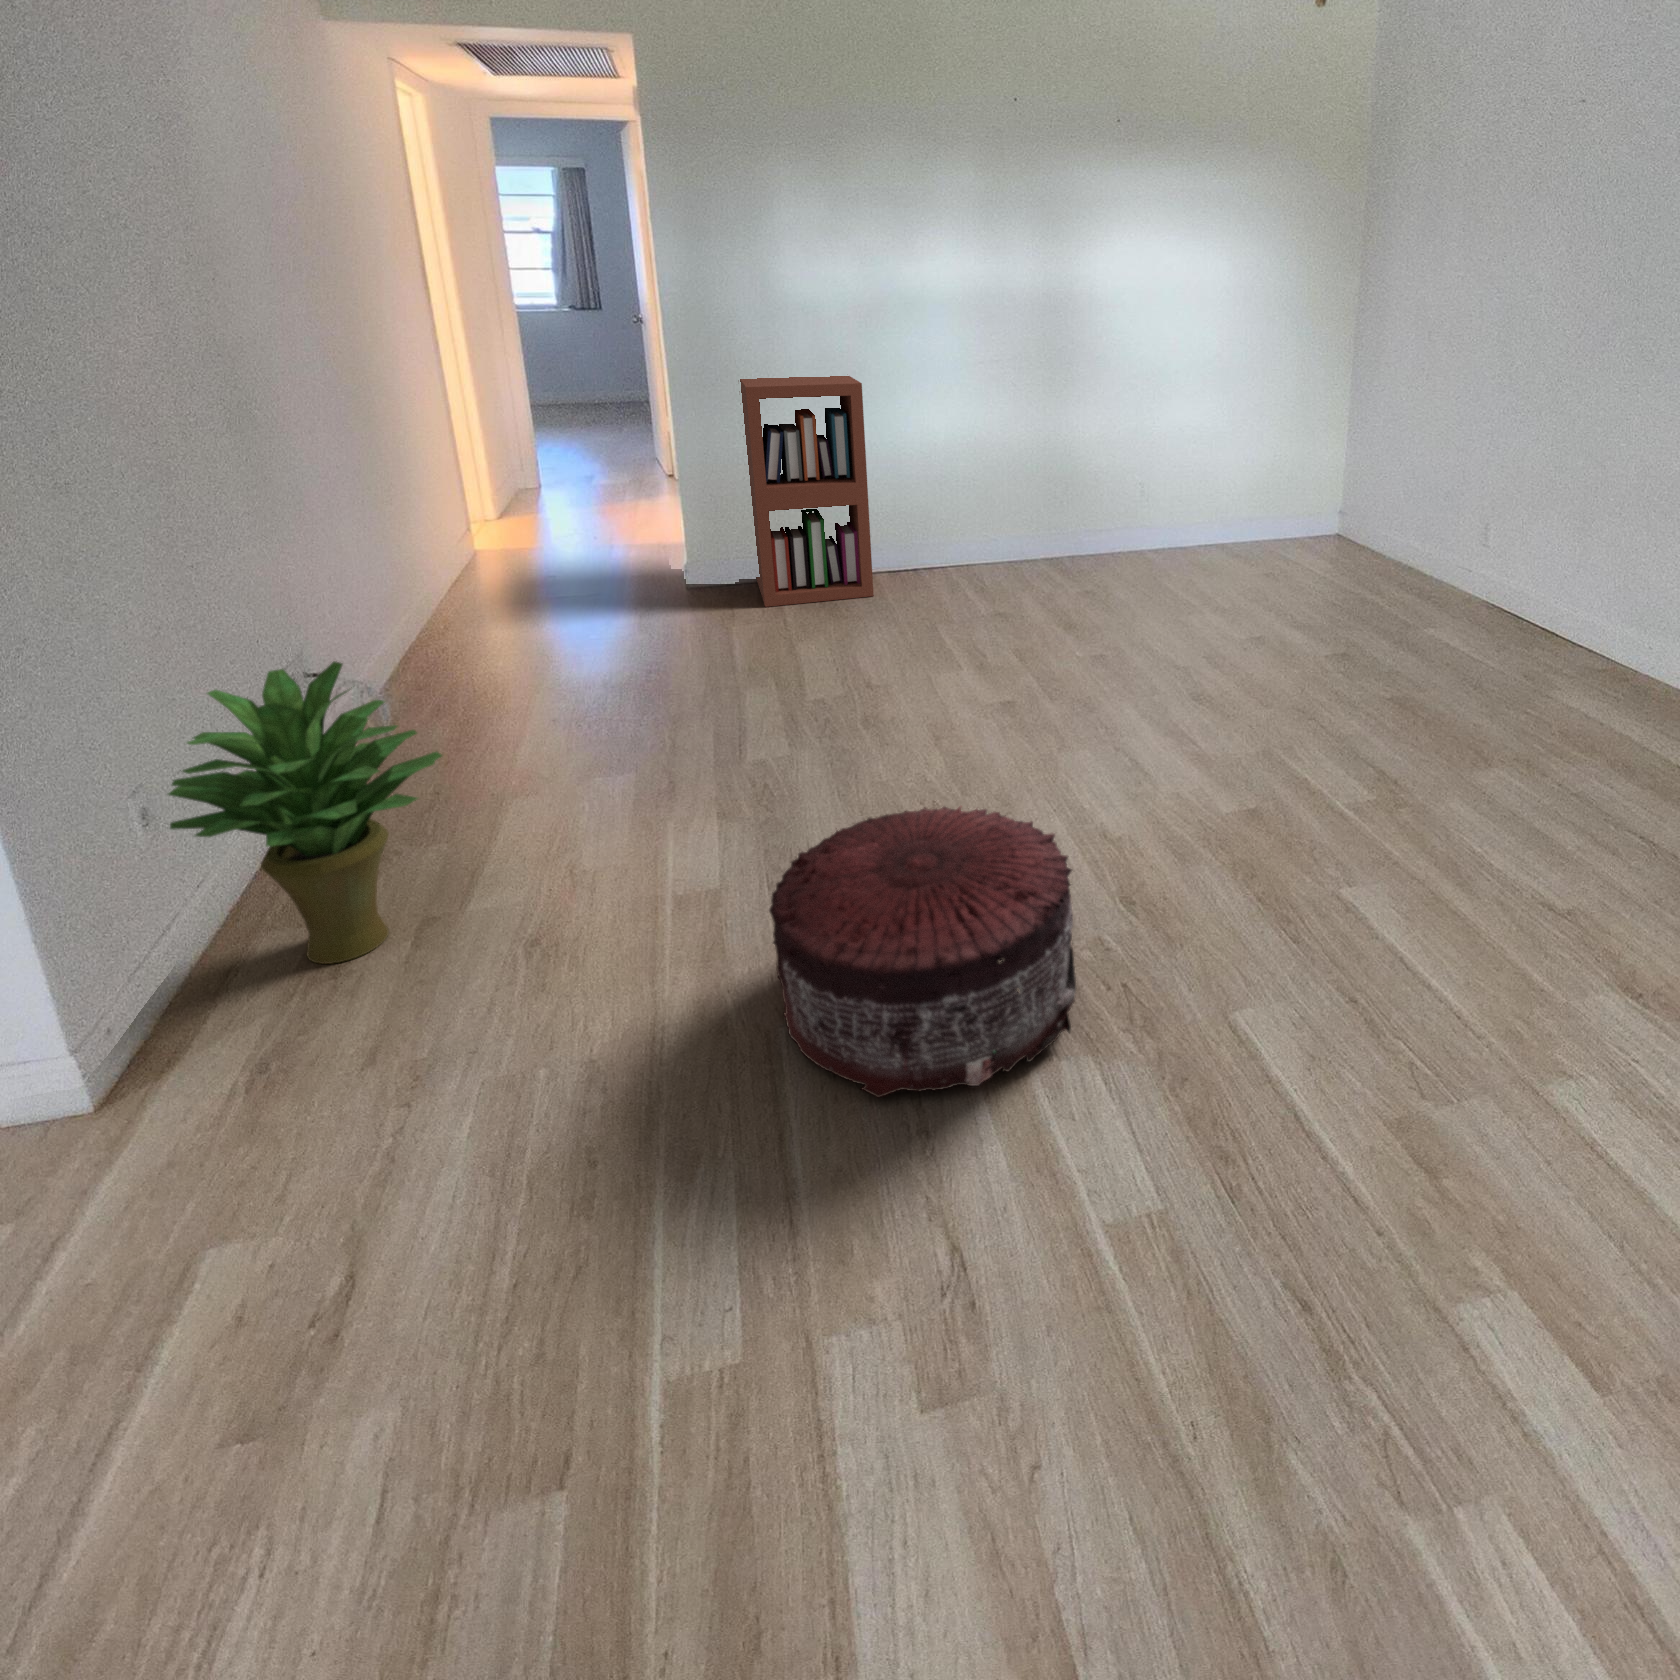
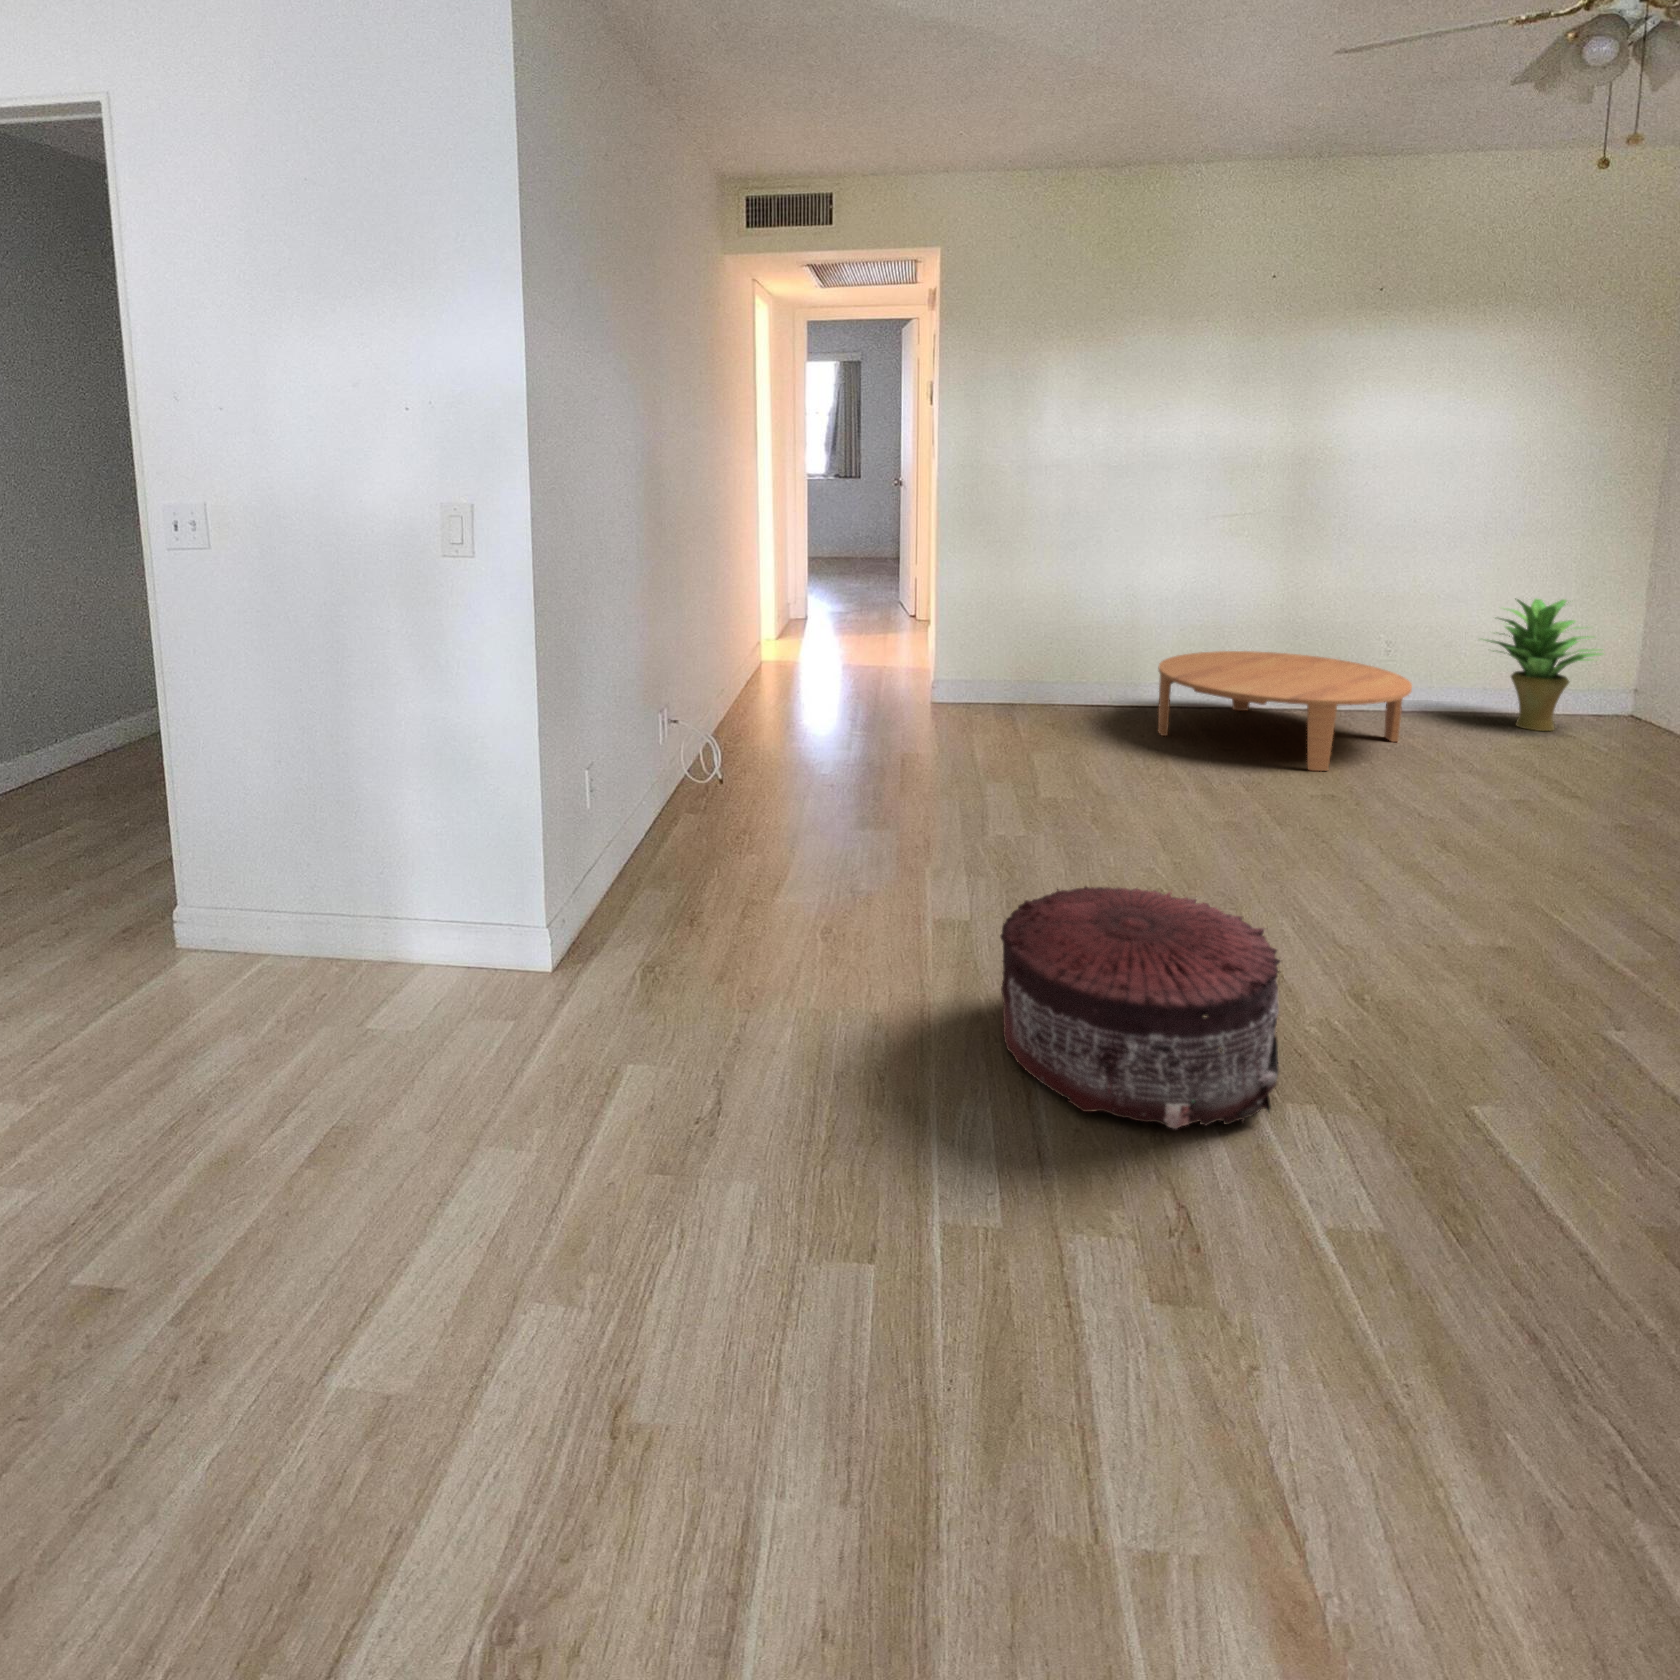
bookshelf: present [740,376,874,607] -> none [978,528,1092,728]
coffee table: none [944,495,1171,615] -> present [1158,651,1412,771]
potted plant: present [168,661,442,964] -> present [1486,599,1602,731]

